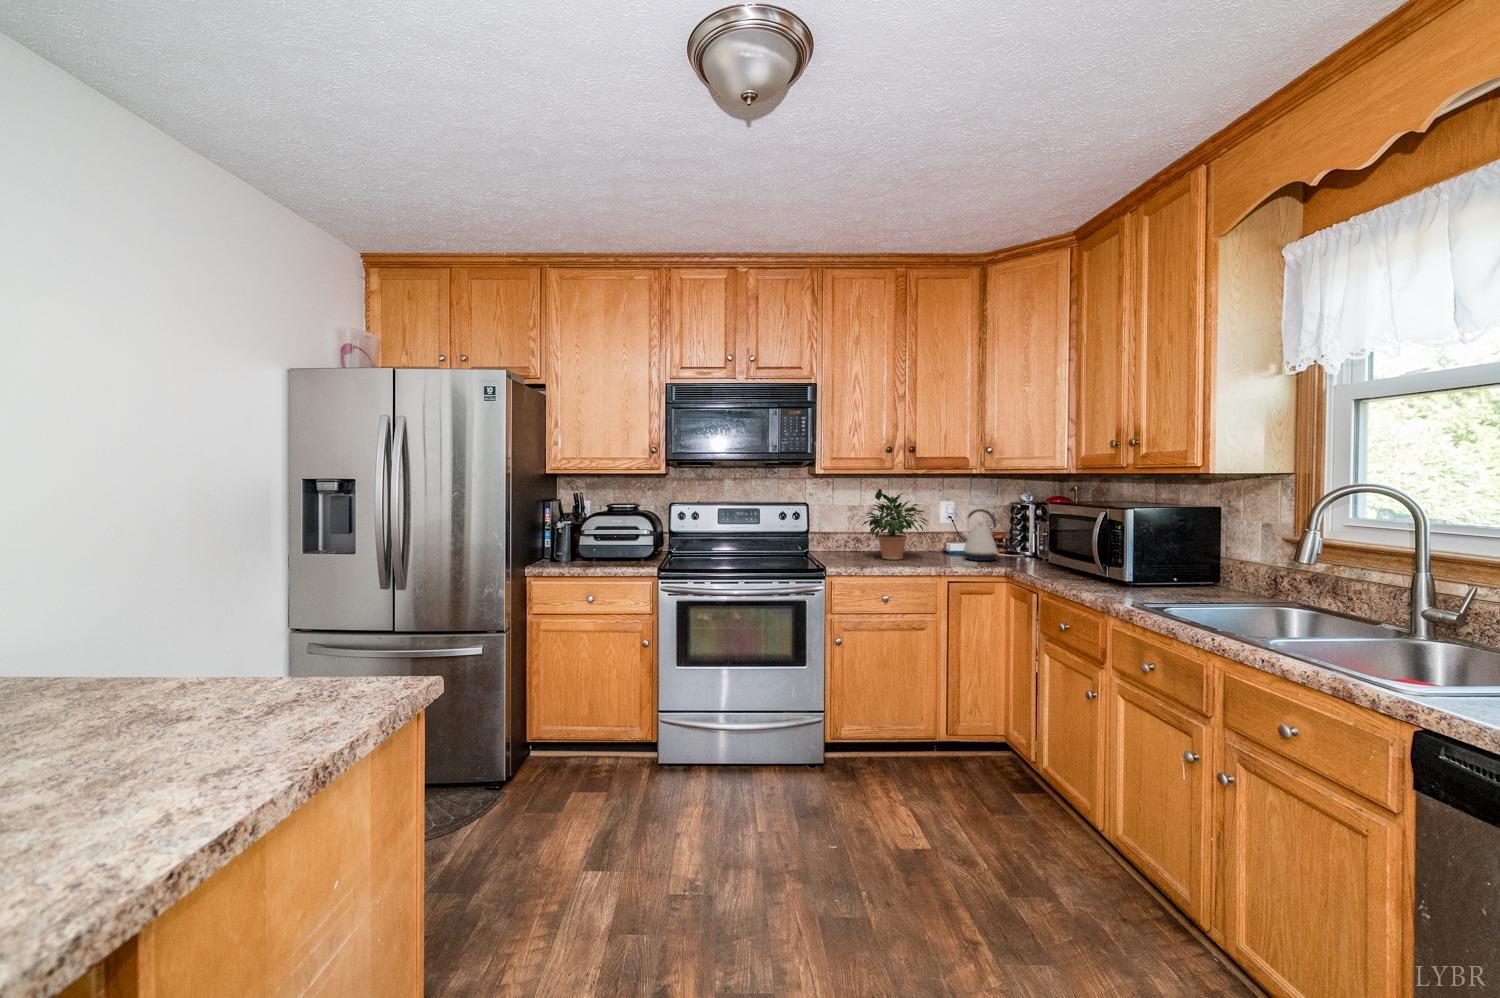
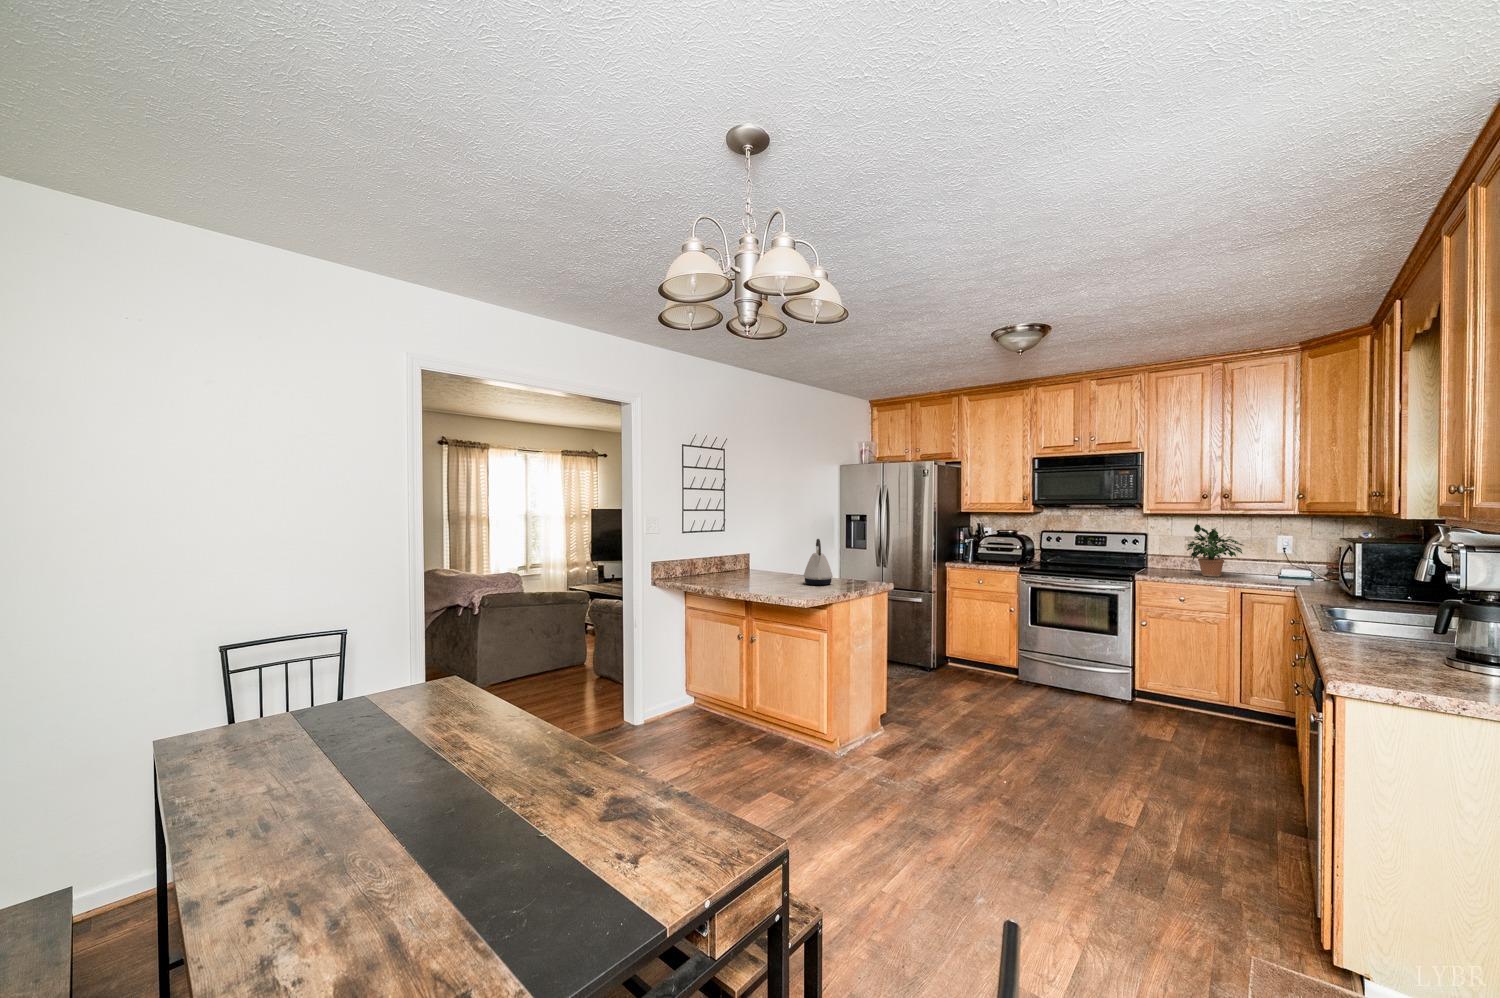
kettle: present [962,509,998,561] -> present [804,539,833,585]

